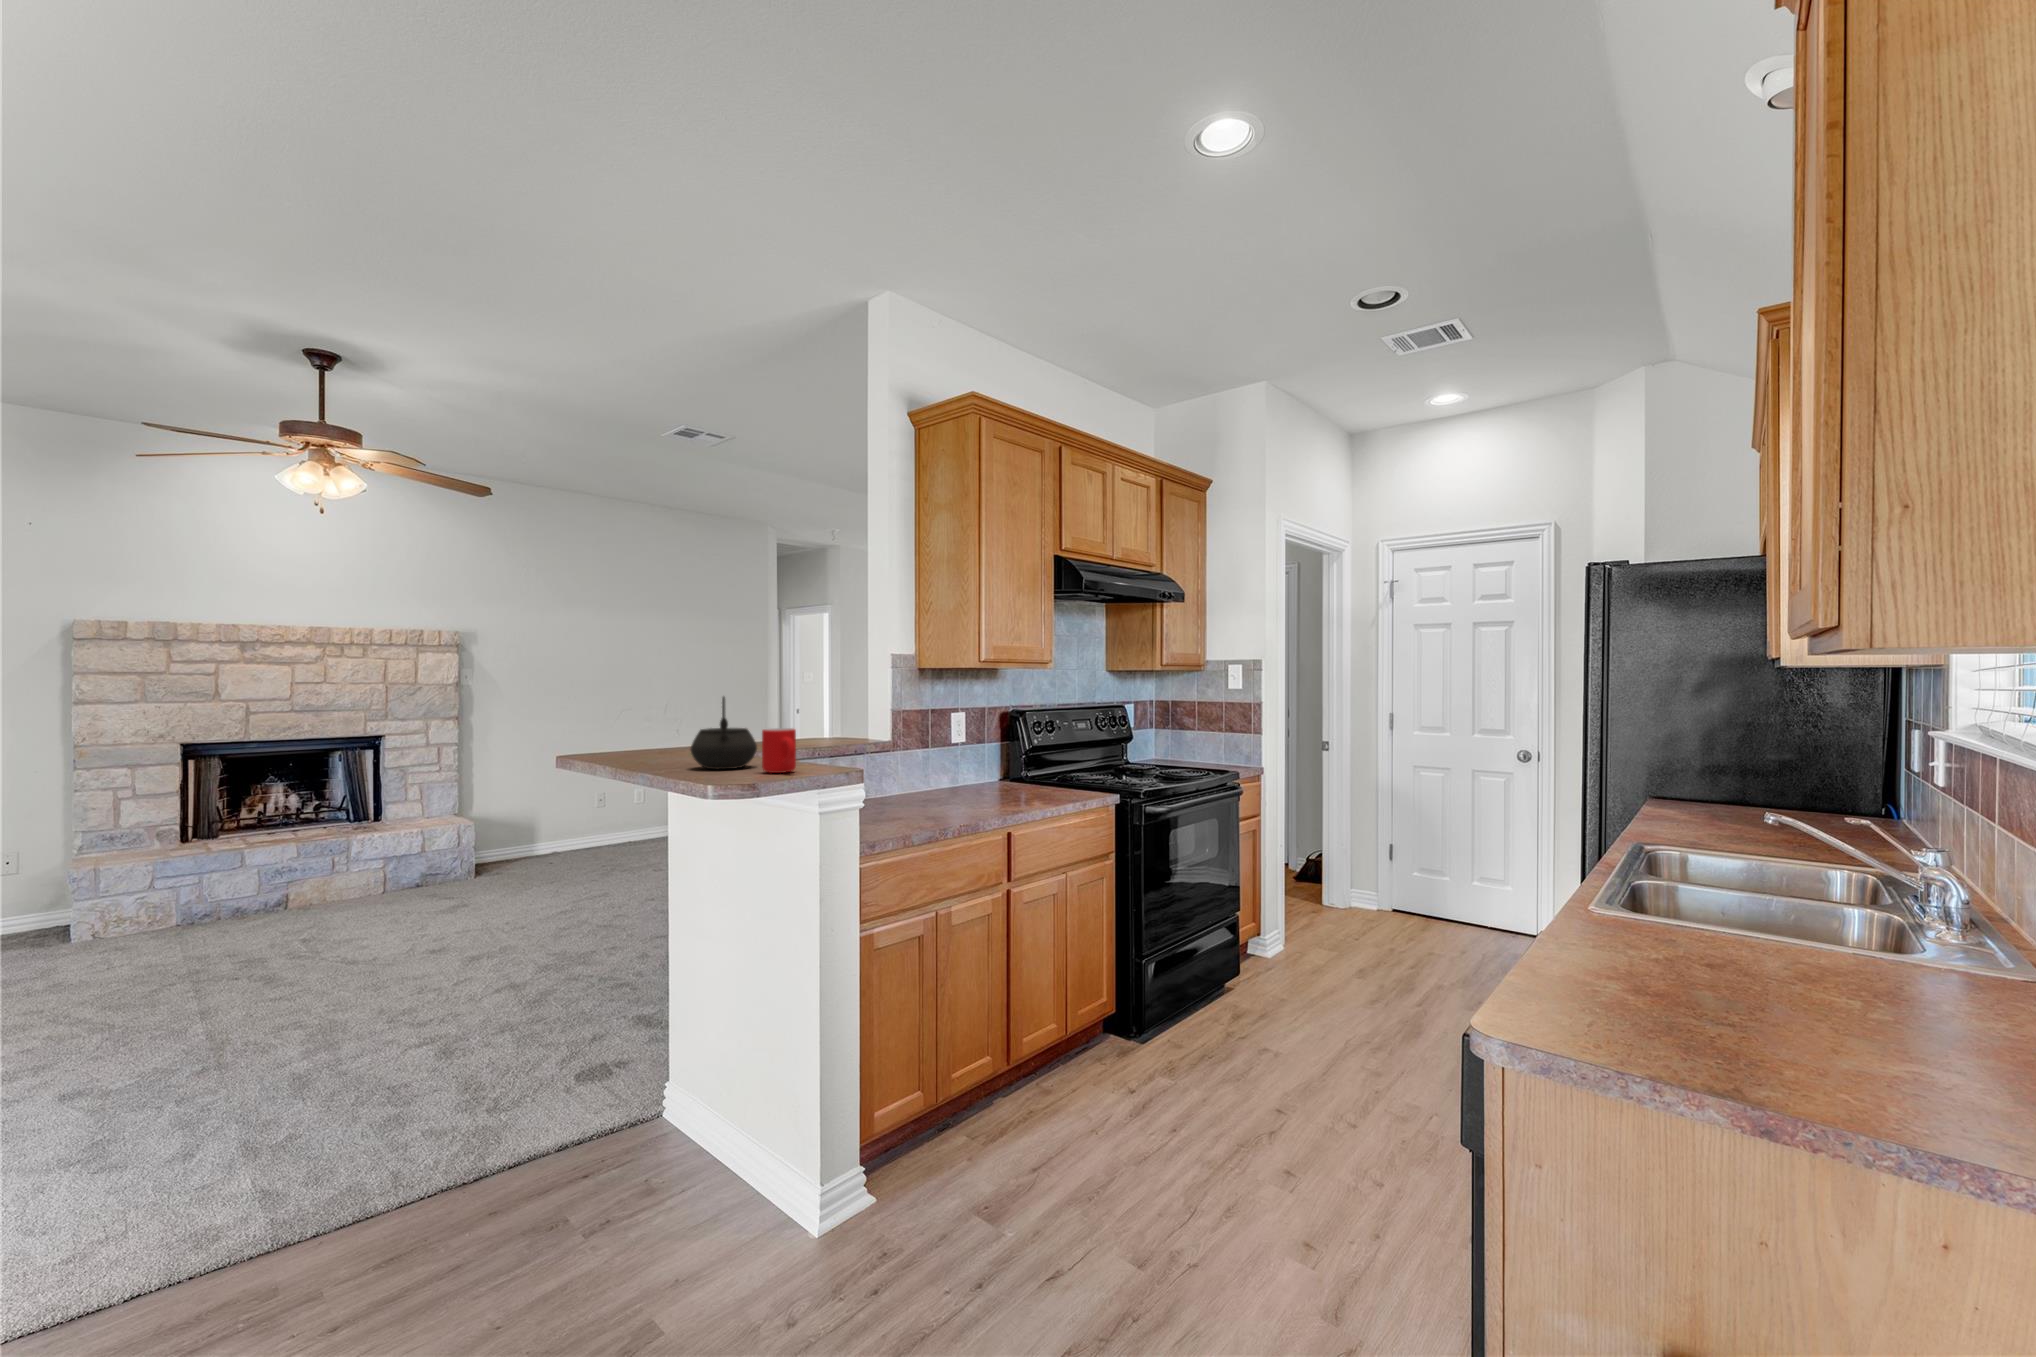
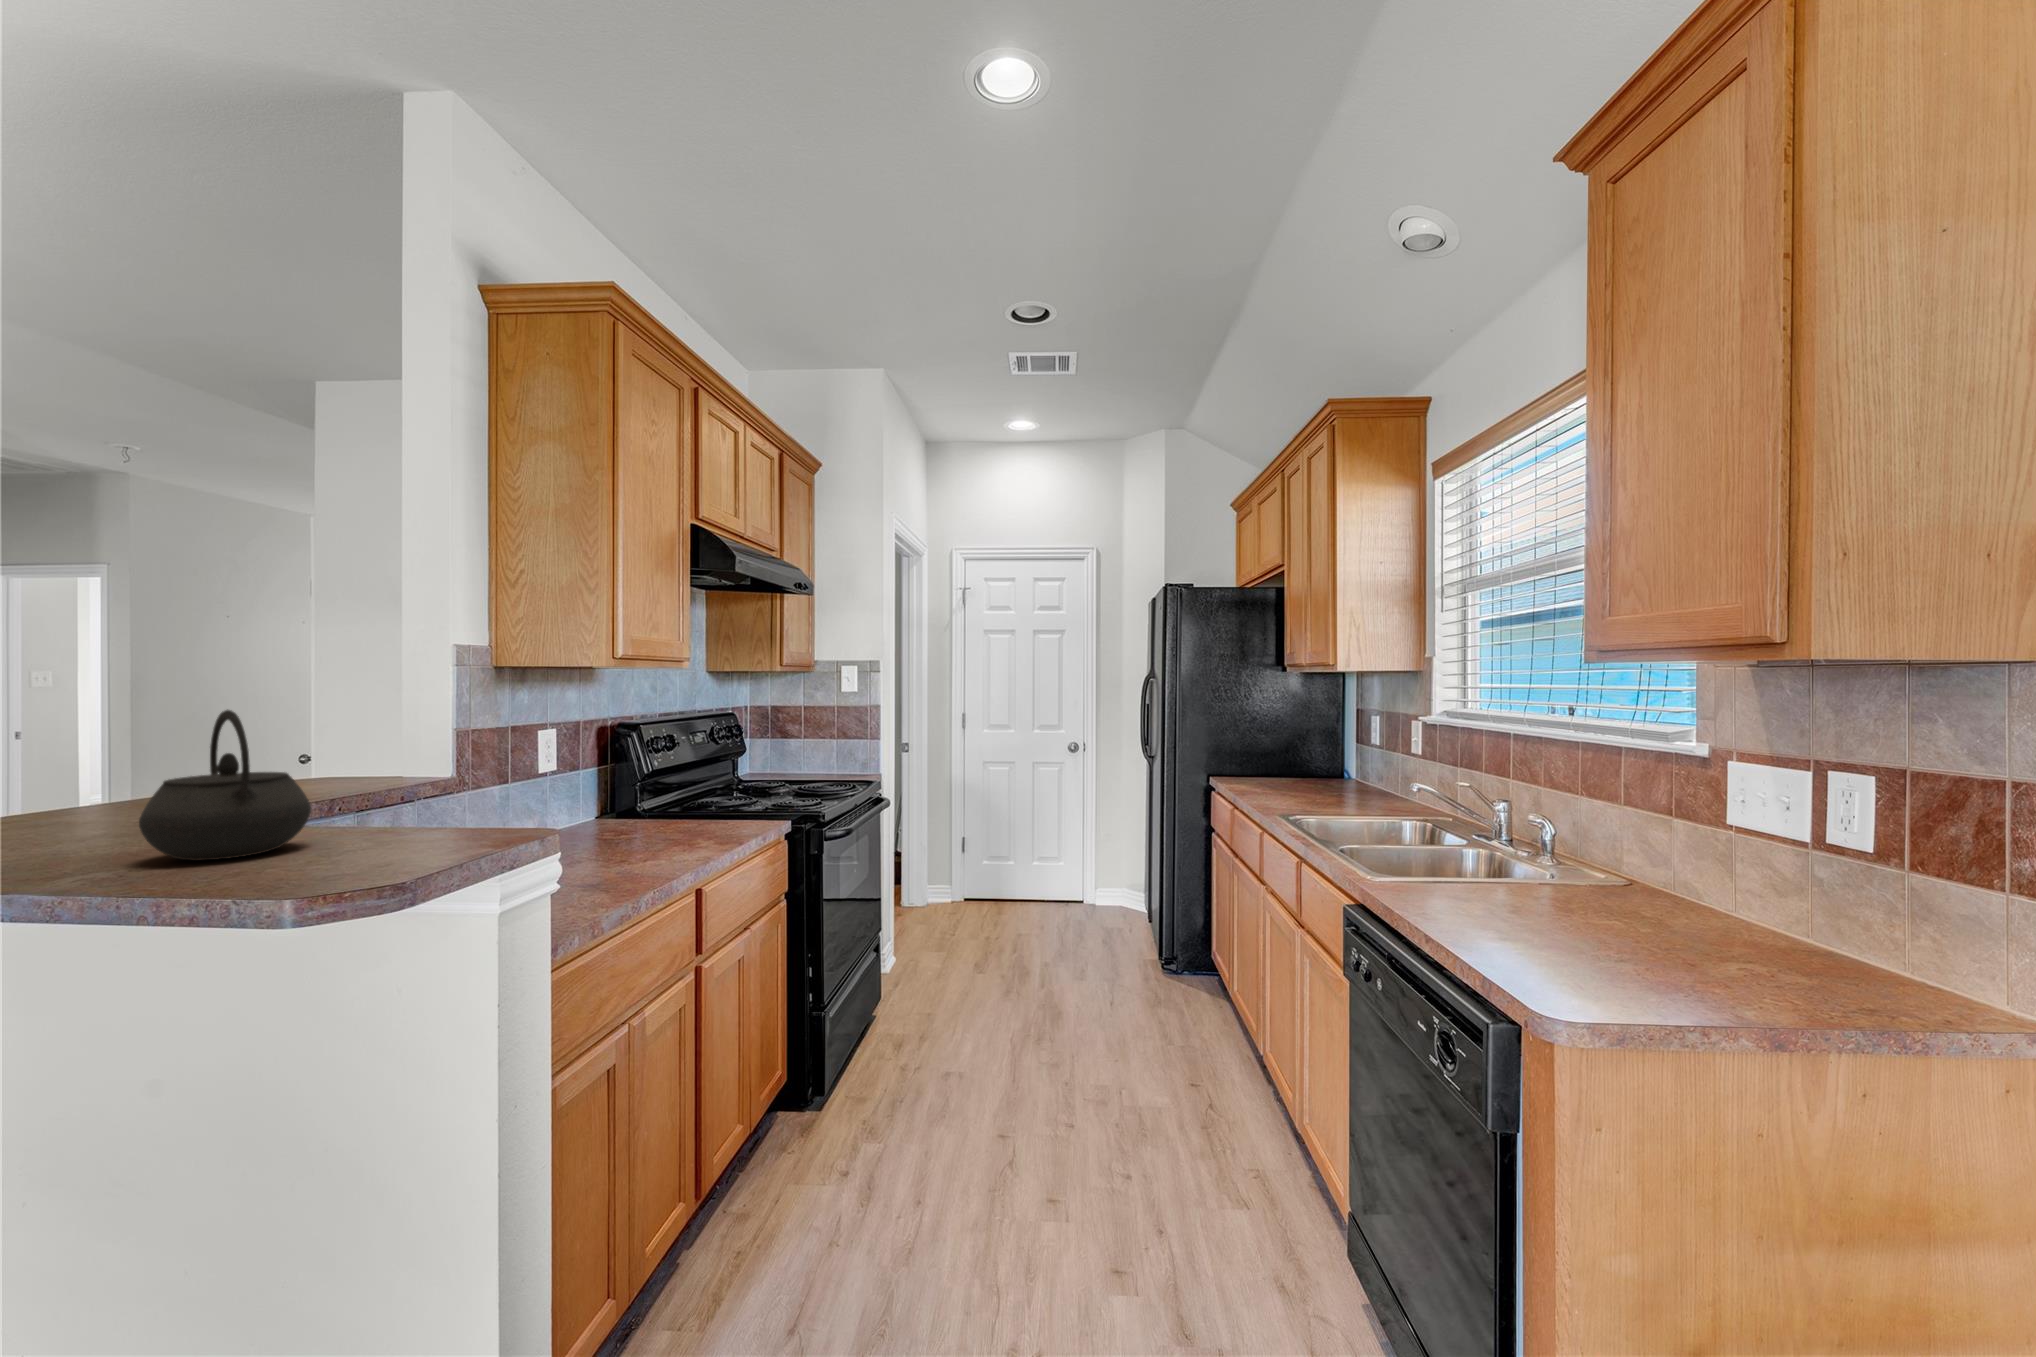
mug: present [762,728,796,773] -> none [355,766,447,854]

